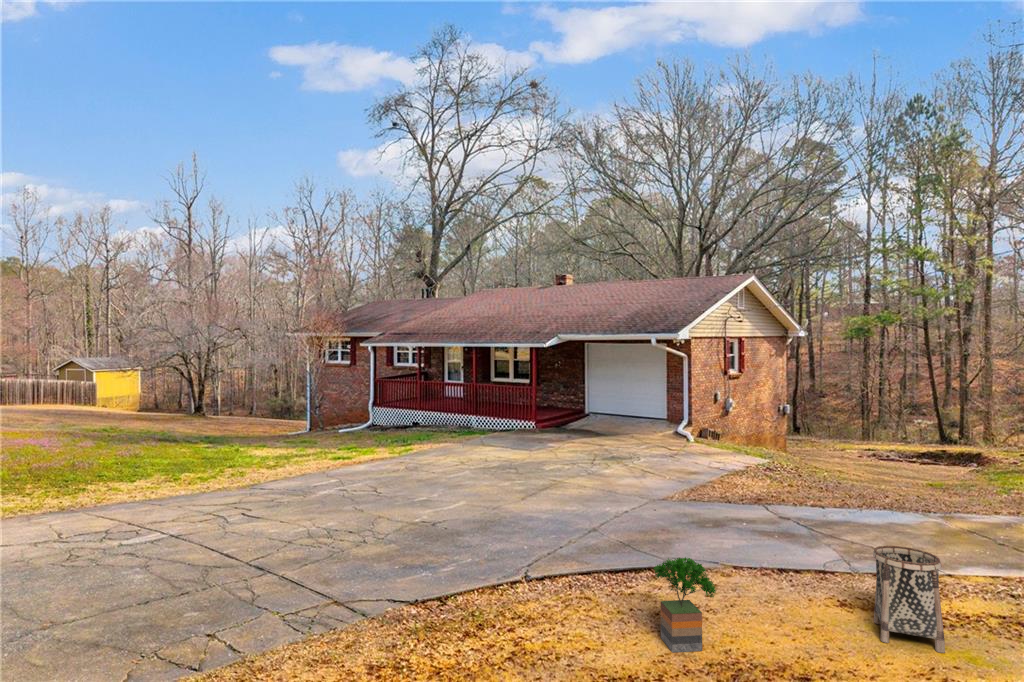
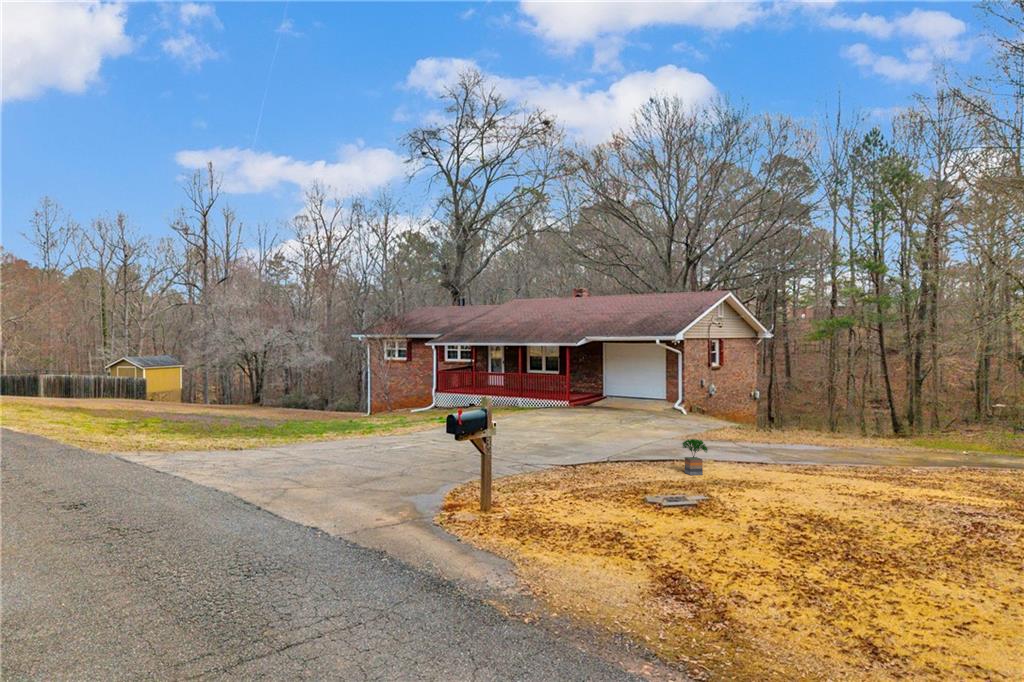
basket: present [873,546,945,653] -> none [775,436,802,475]

